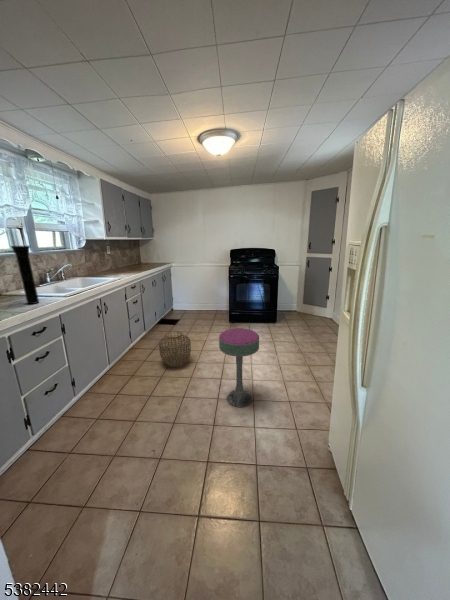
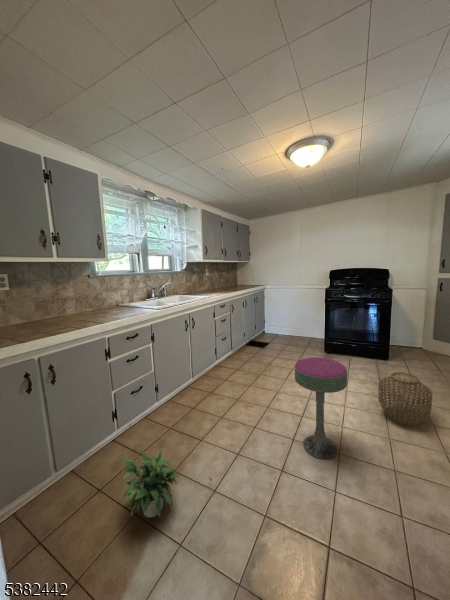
vase: present [11,246,39,304] -> none [122,265,137,313]
woven basket: present [159,331,191,367] -> present [378,372,432,426]
potted plant: none [60,440,130,512] -> present [122,450,179,518]

